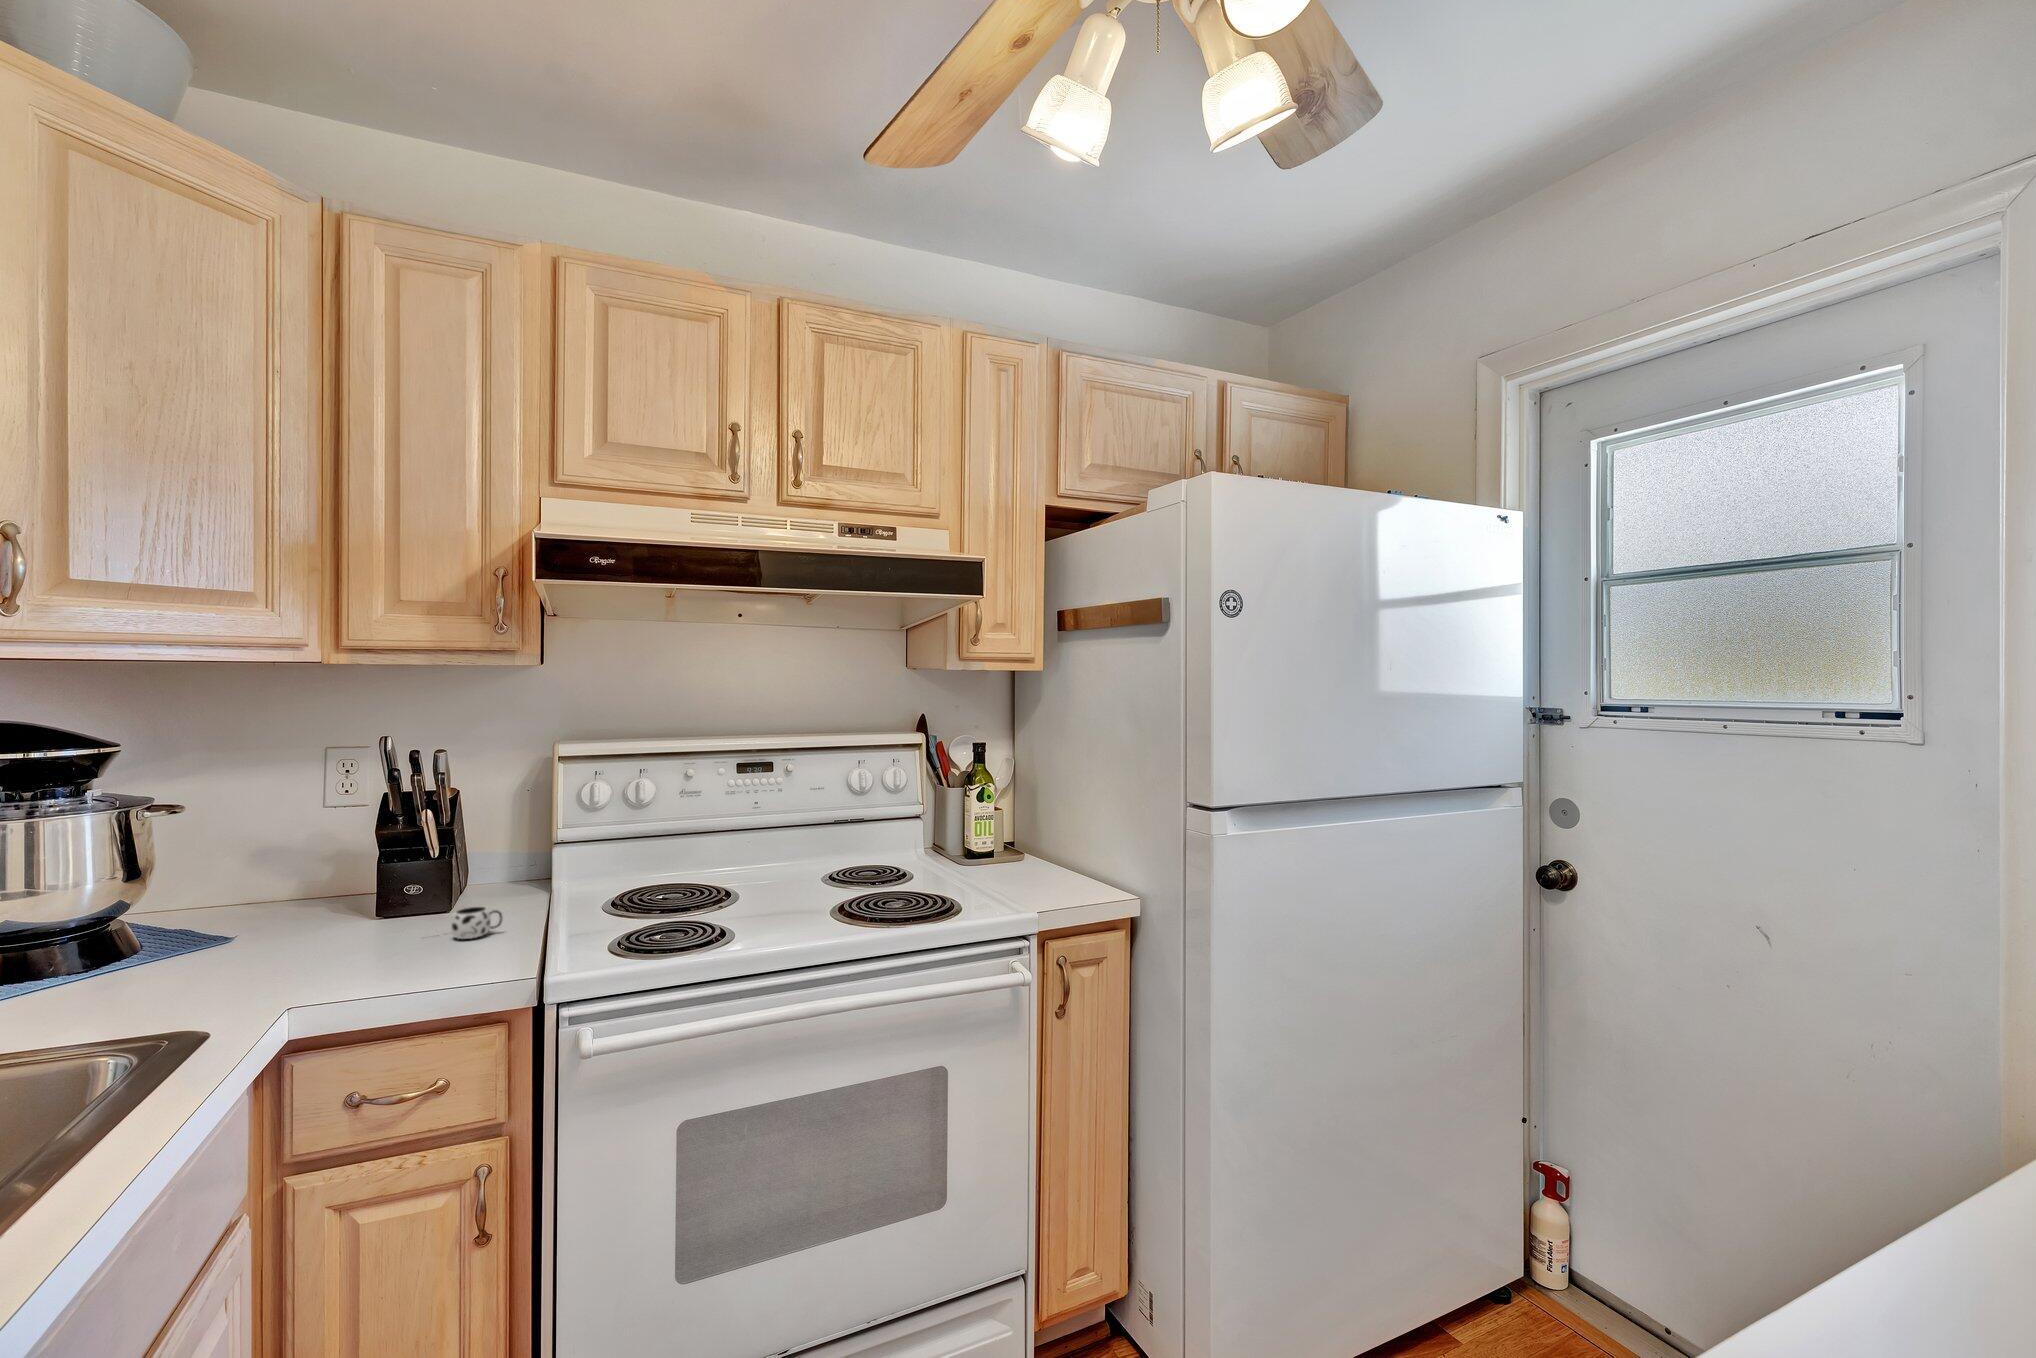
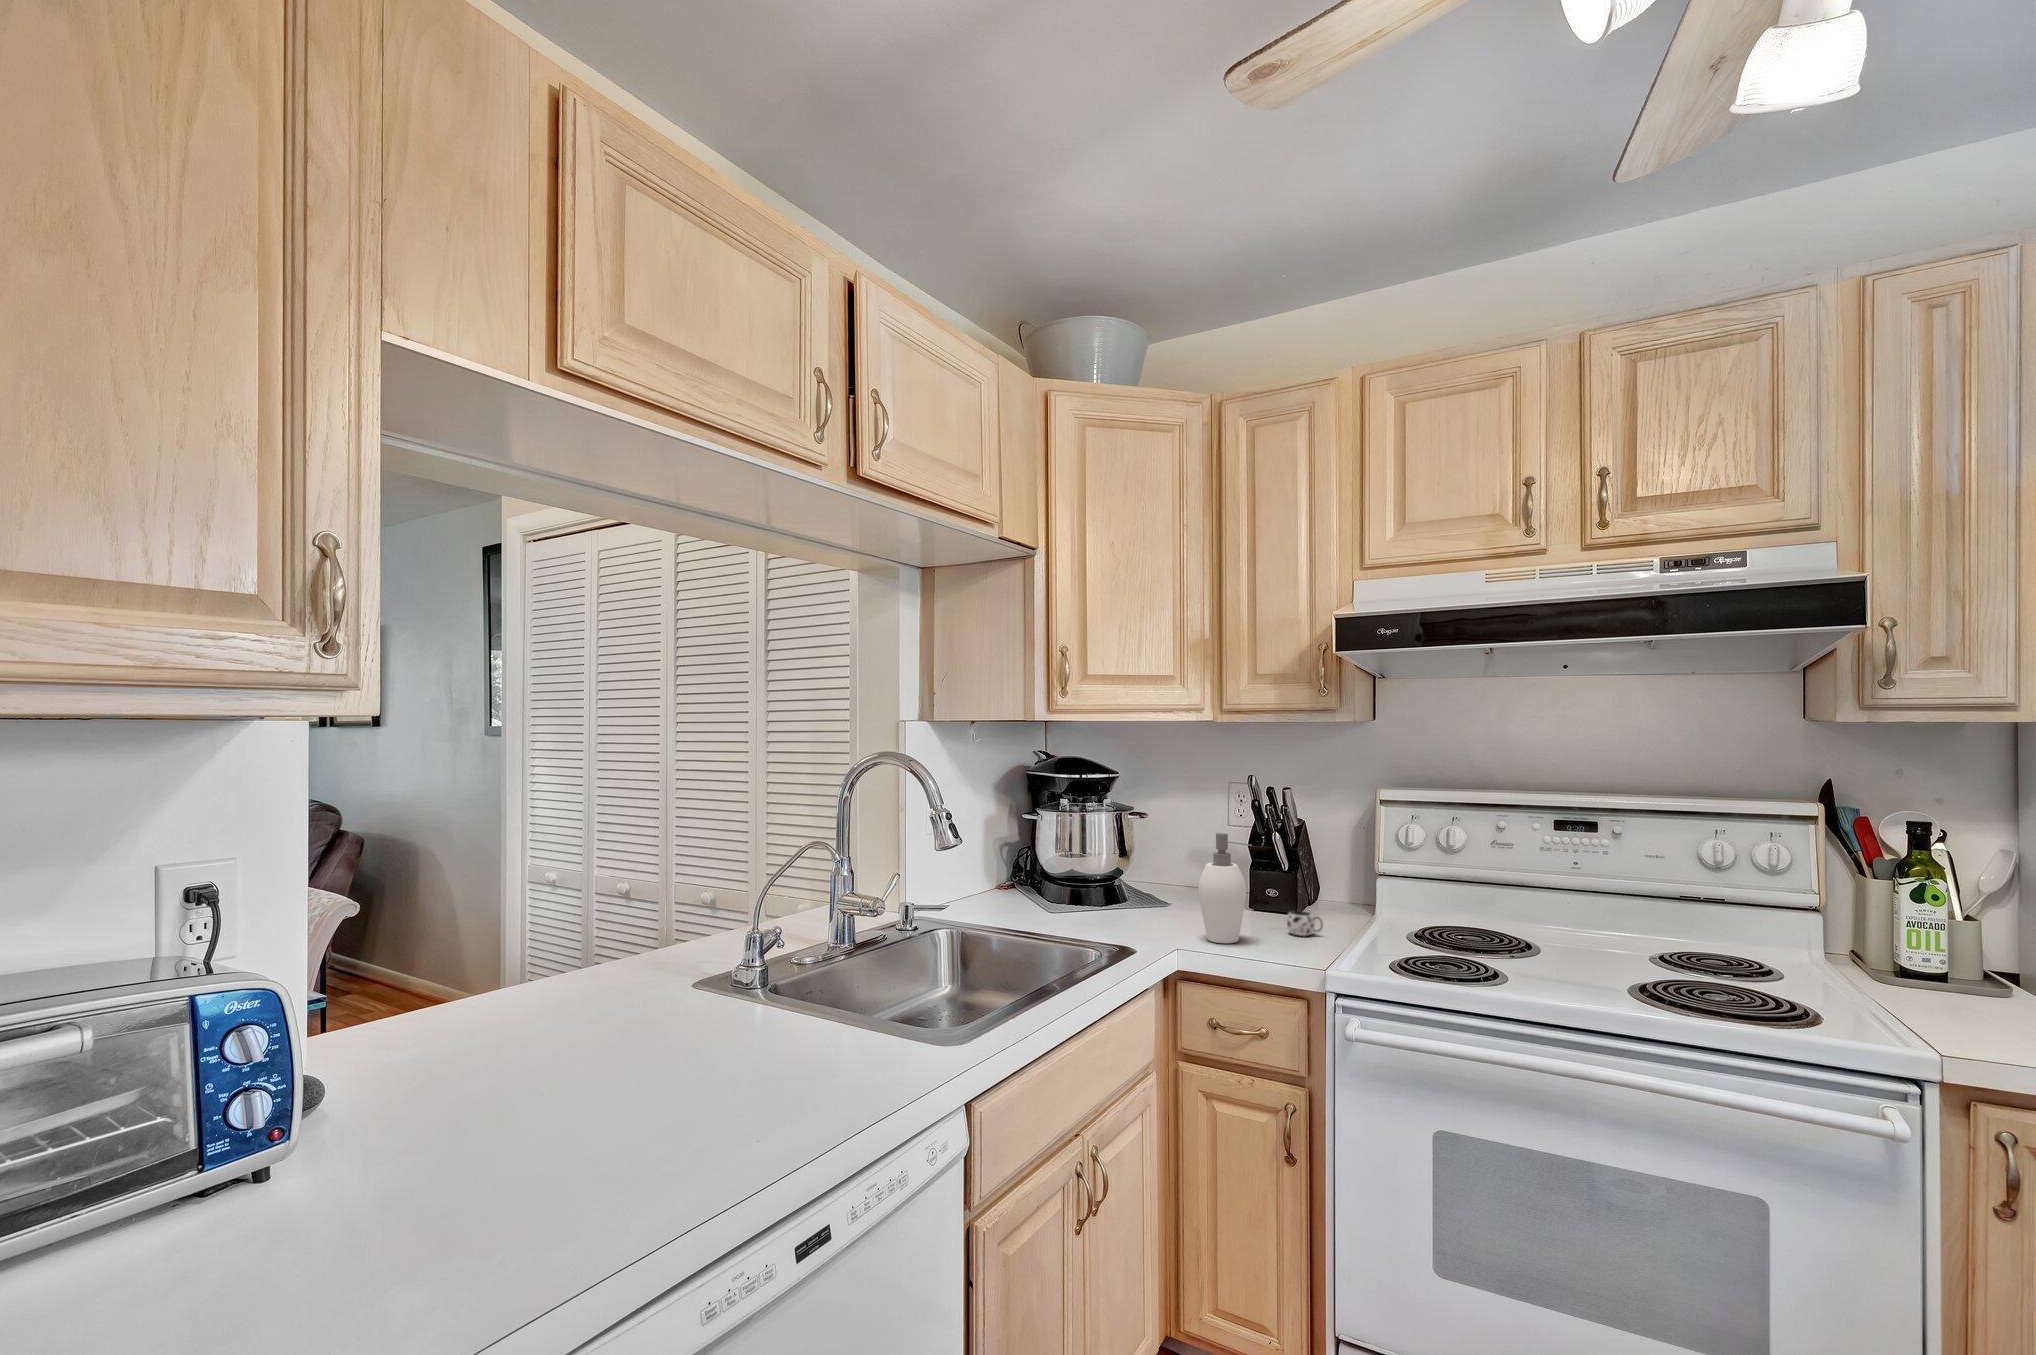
soap dispenser: none [314,825,412,980] -> present [1198,833,1252,943]

